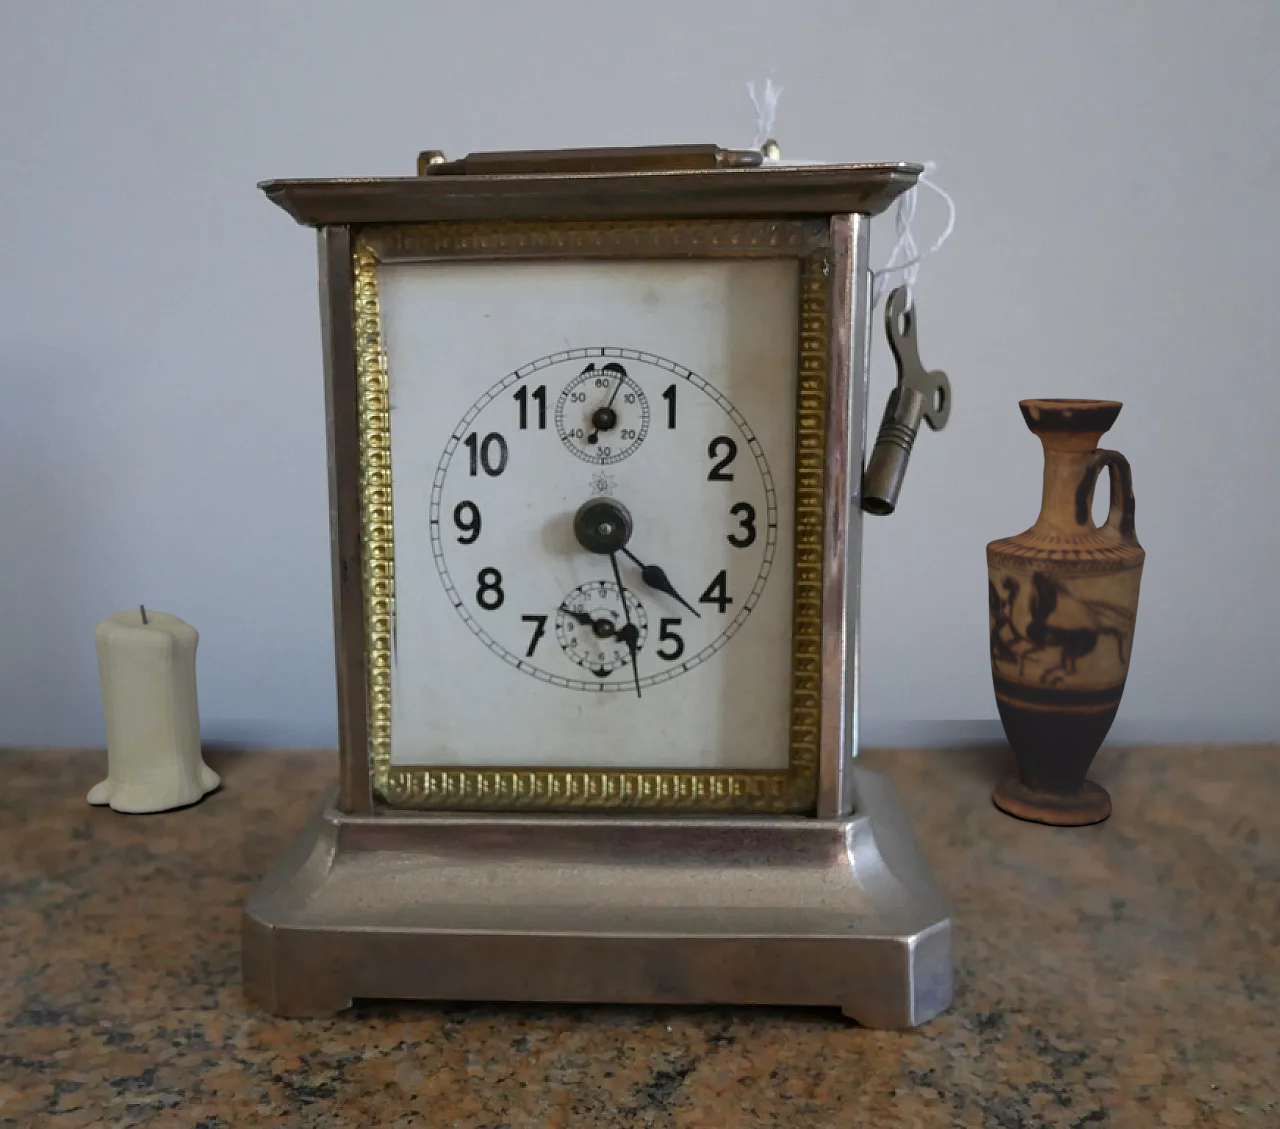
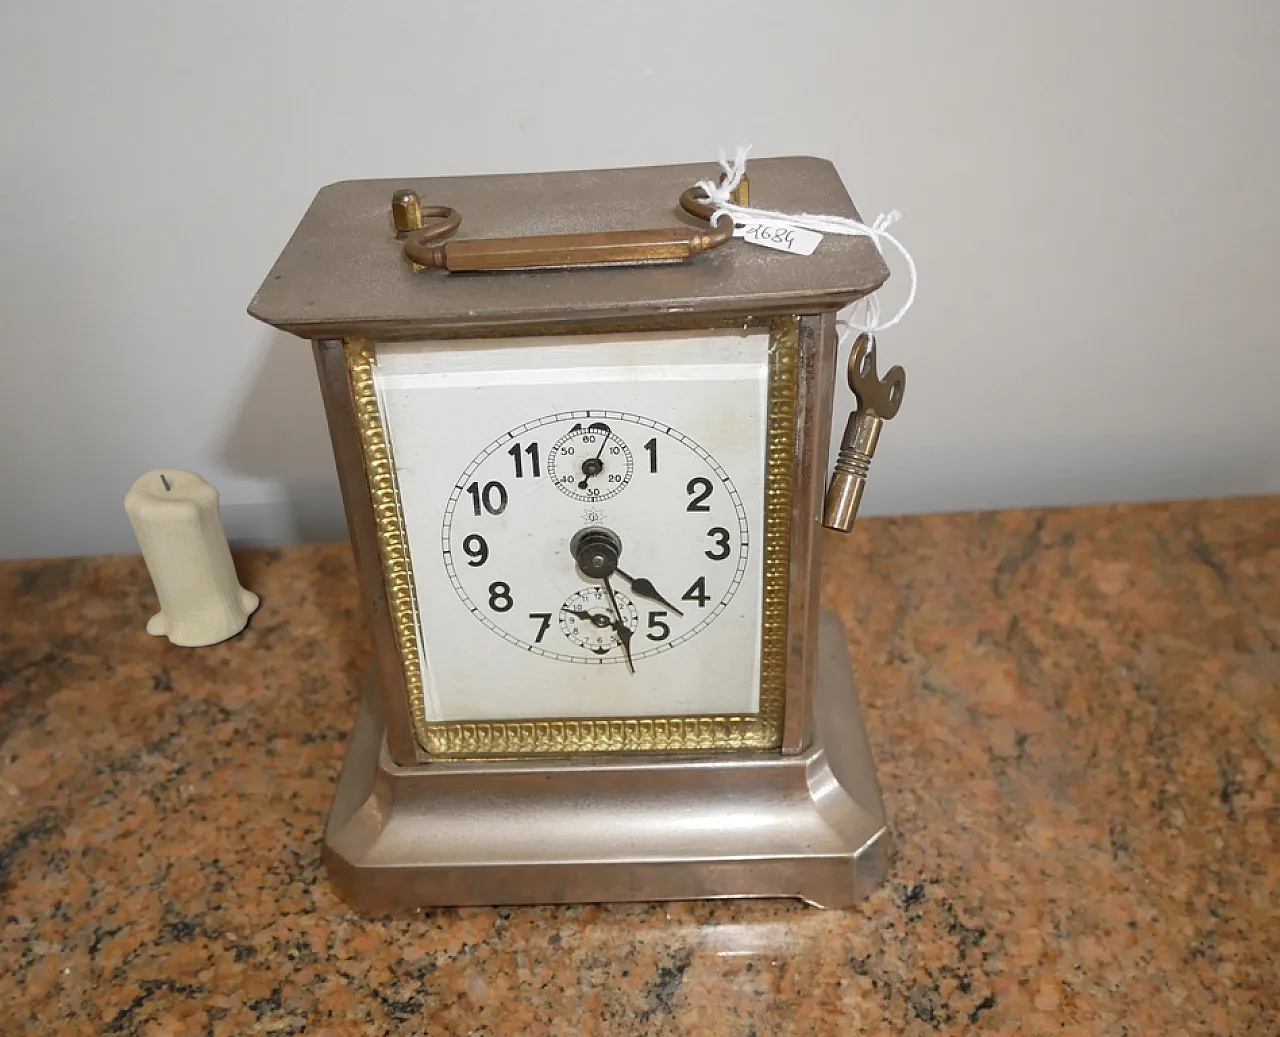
vase: present [986,398,1146,825] -> none [928,260,1079,628]

